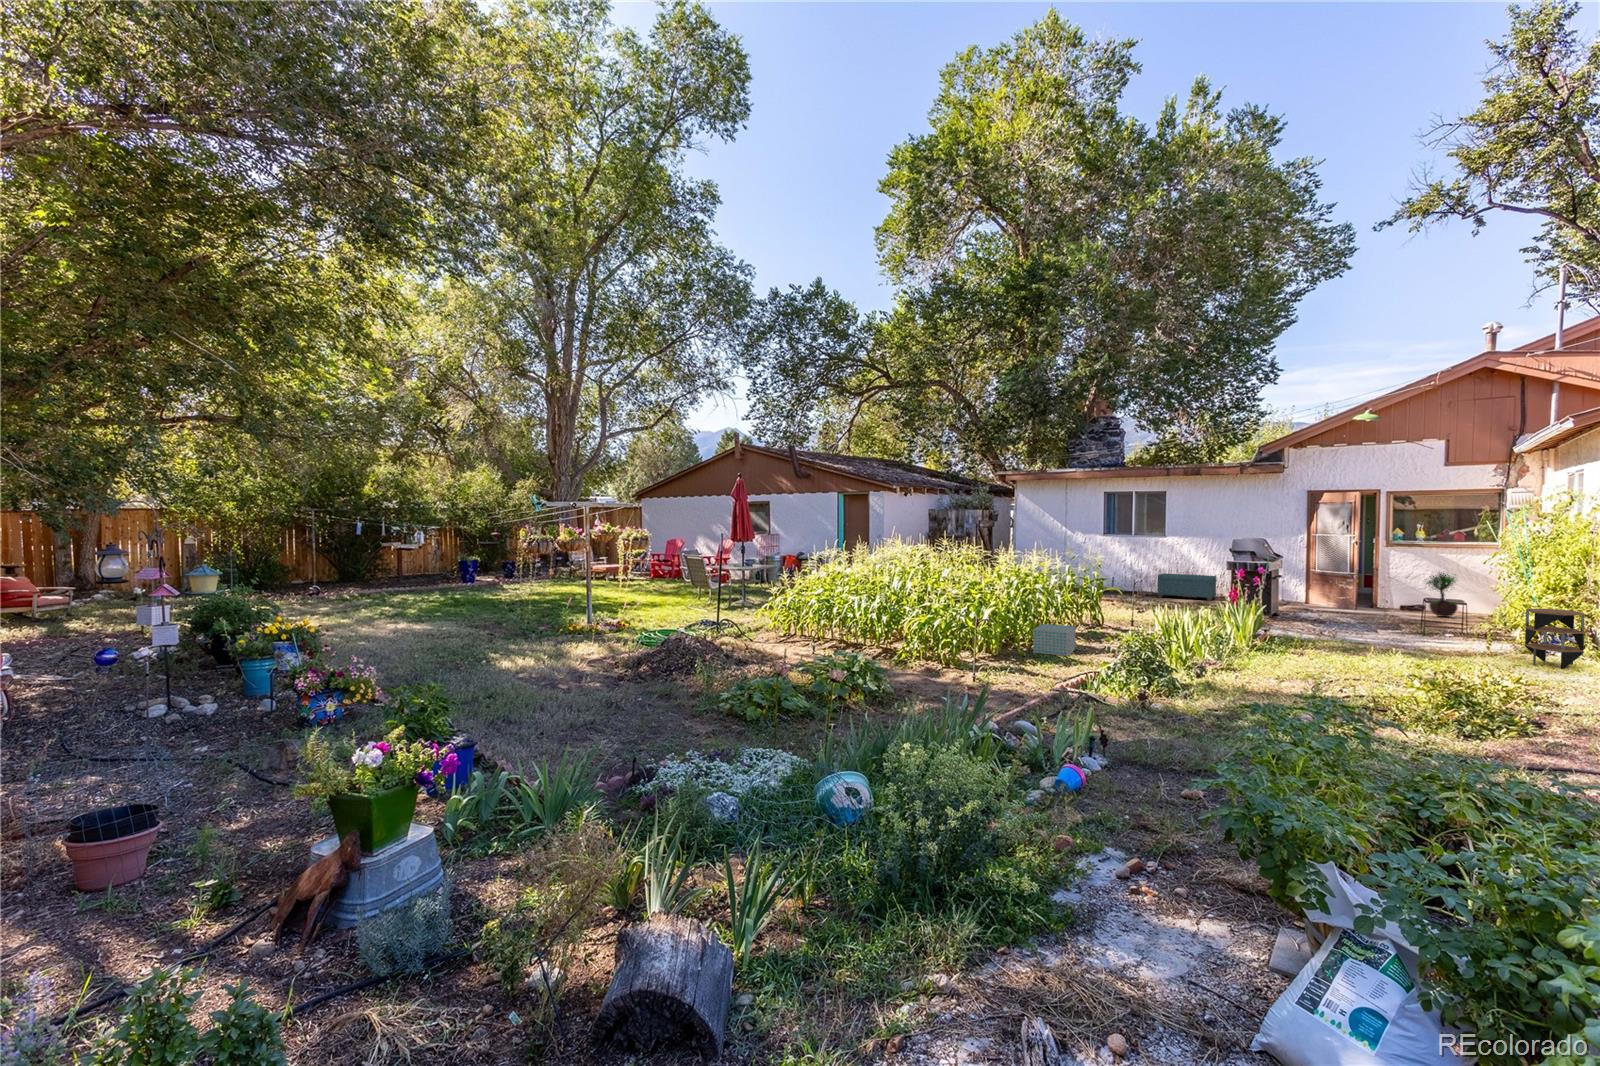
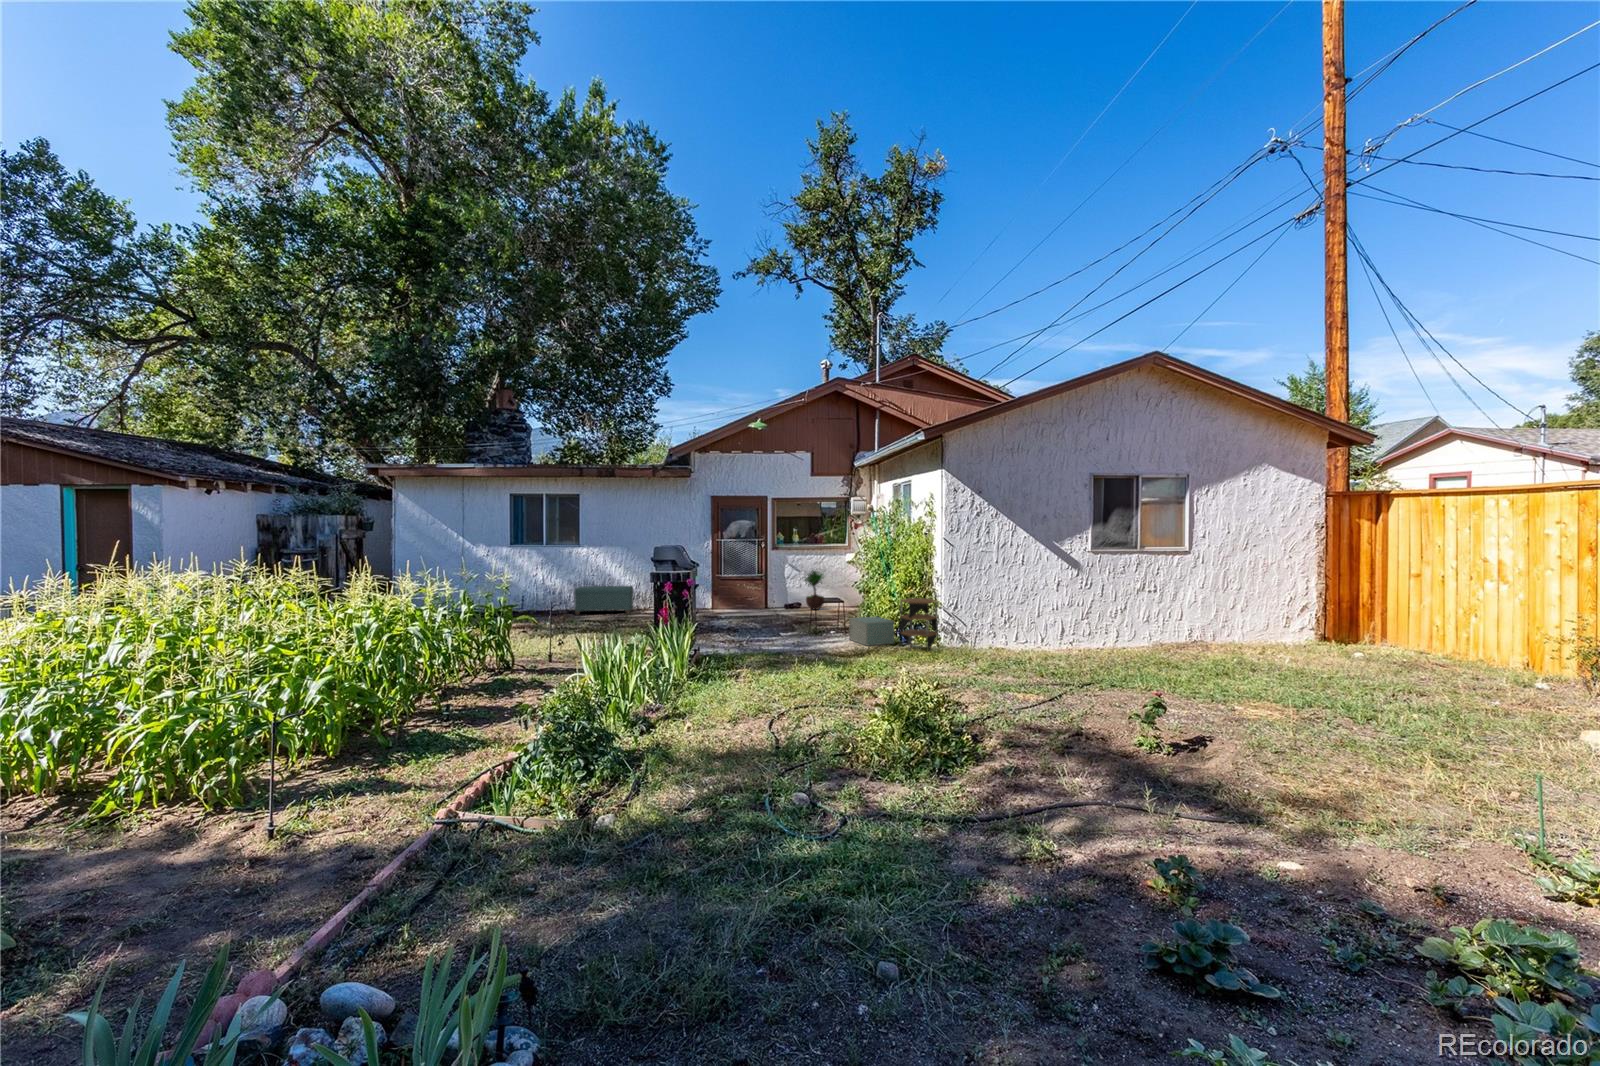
storage box: present [1033,624,1076,656] -> present [849,616,894,646]

